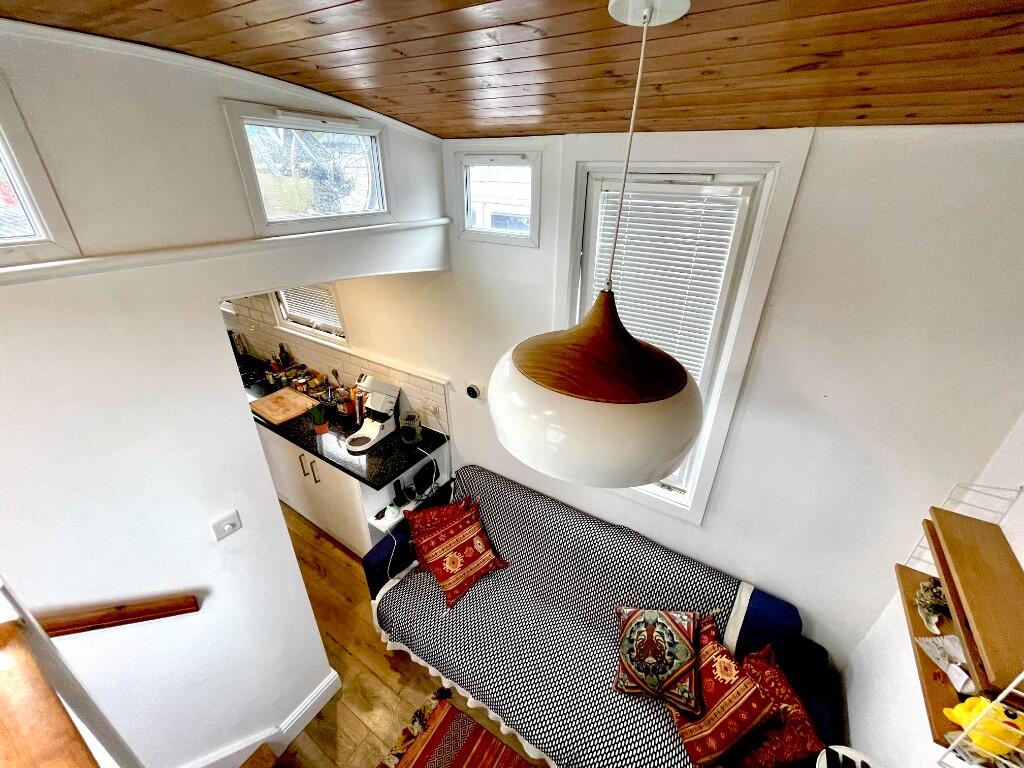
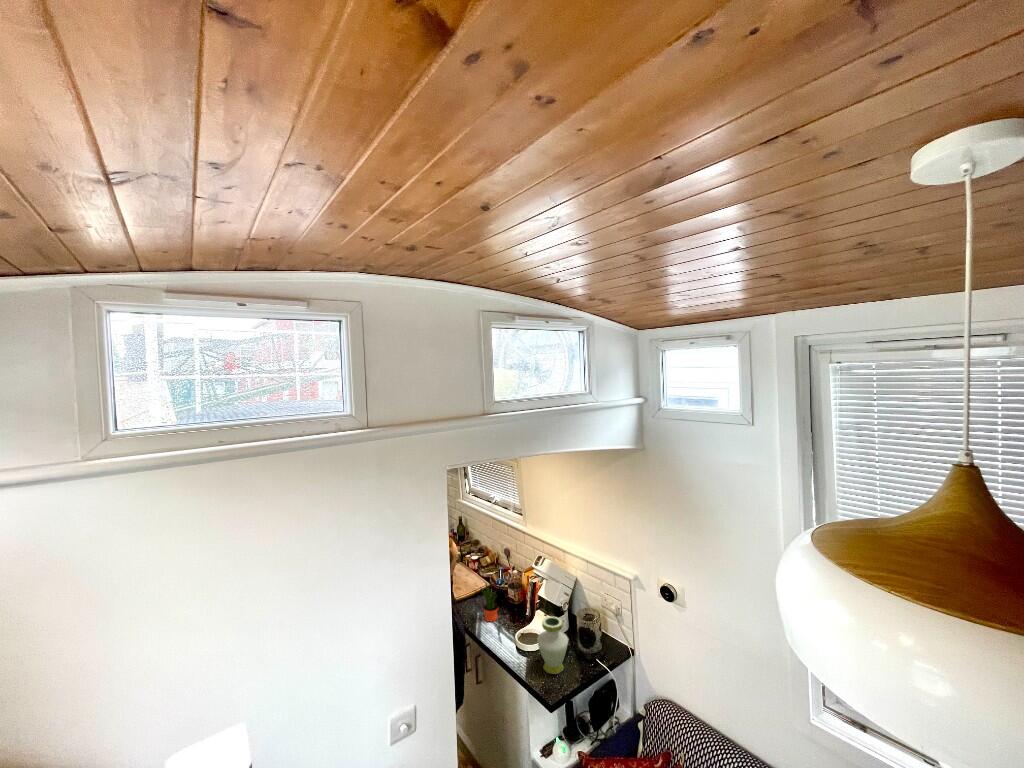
vase: none [363,422,391,464] -> present [537,616,568,674]

